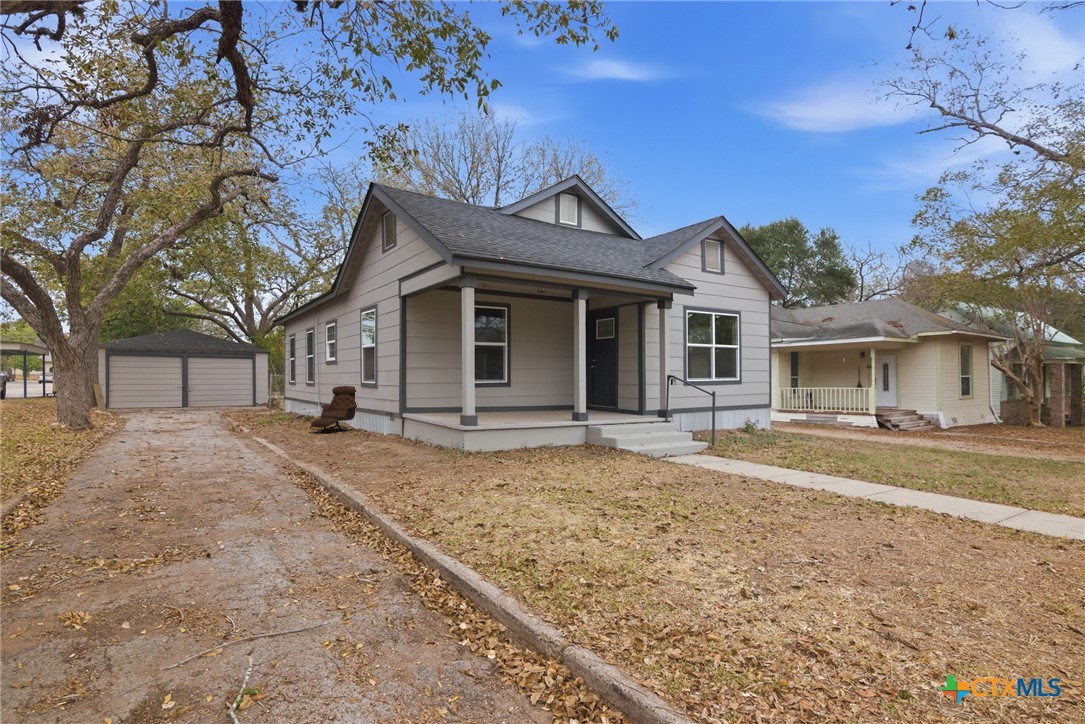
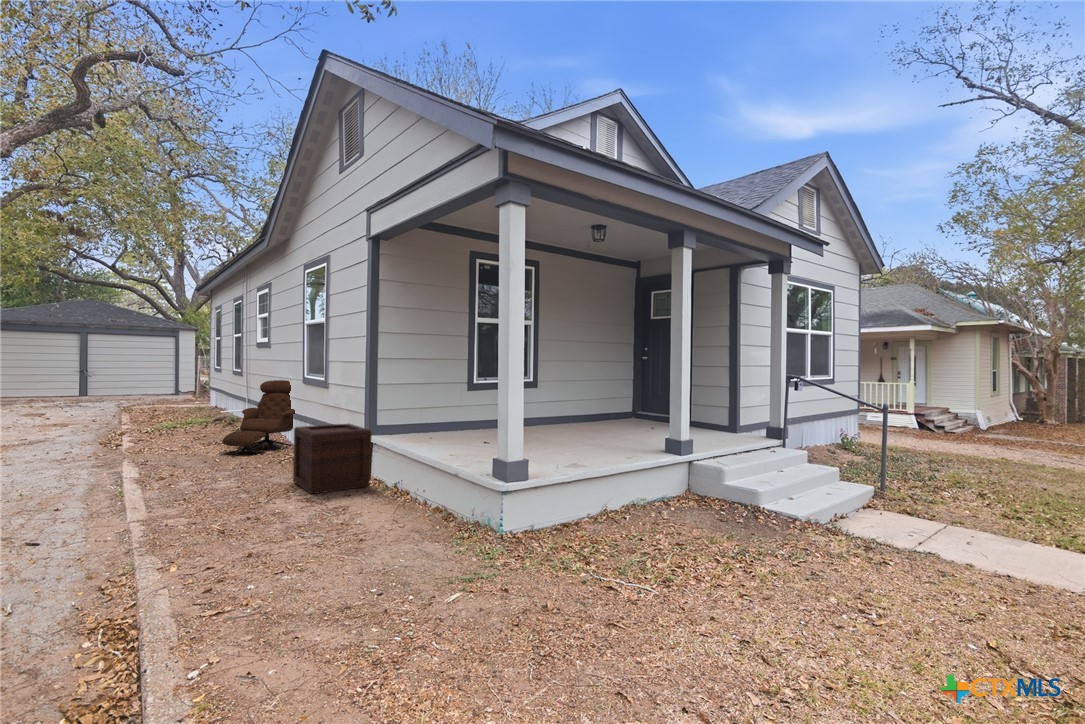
wooden crate: none [358,408,403,446] -> present [293,424,371,494]

